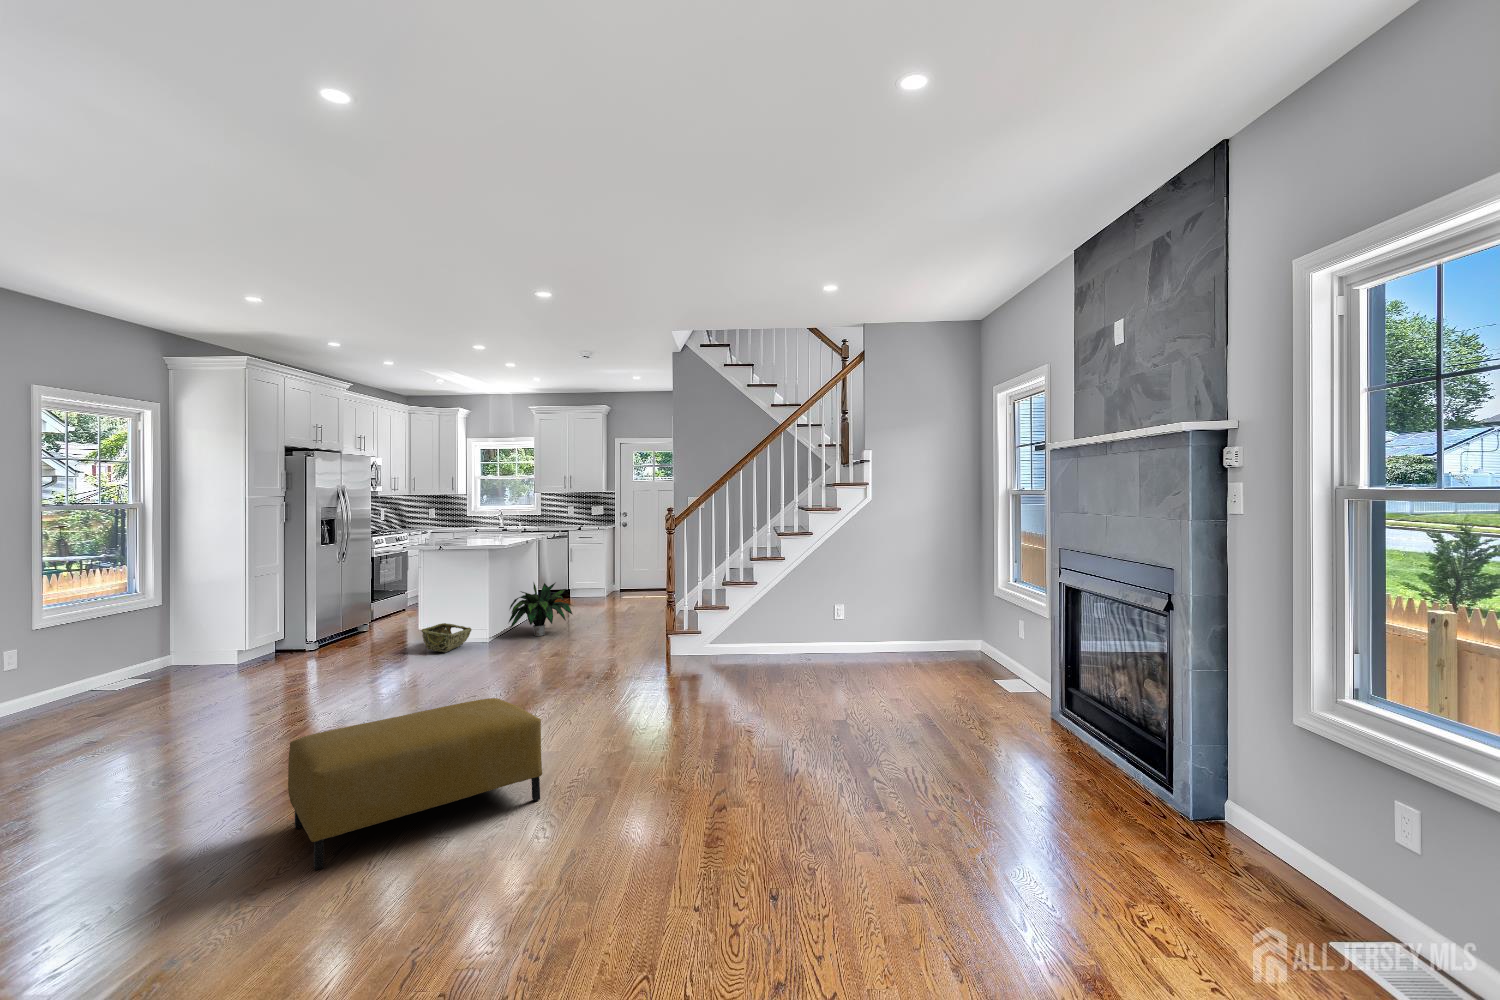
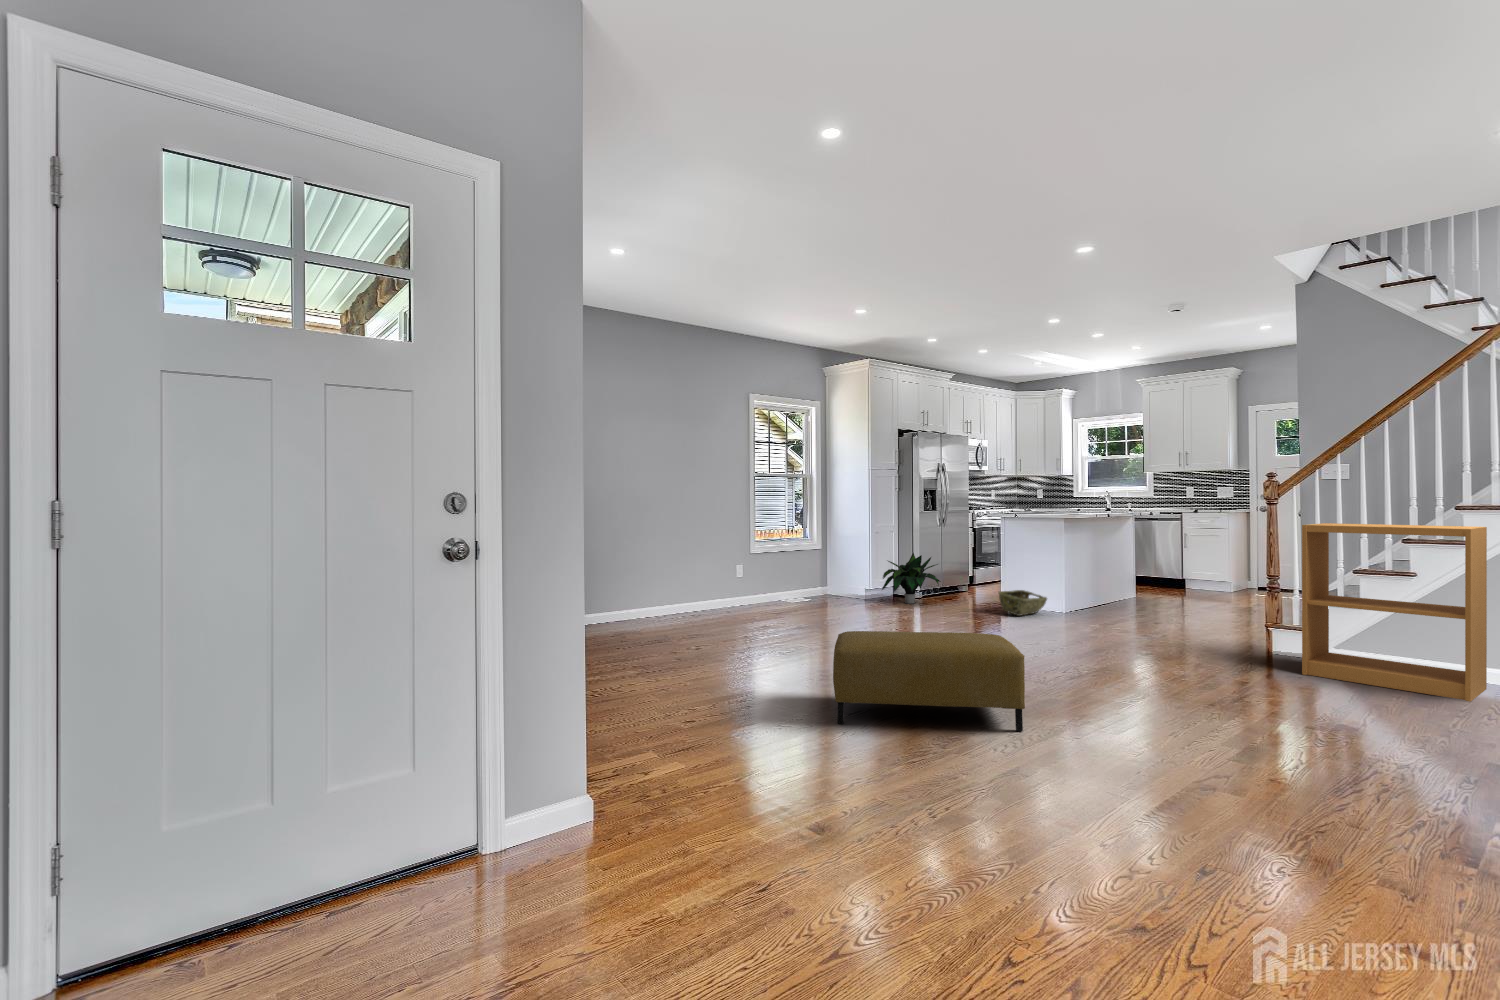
bookshelf: none [699,546,797,670] -> present [1302,523,1487,702]
potted plant: present [509,583,572,636] -> present [882,553,941,604]

